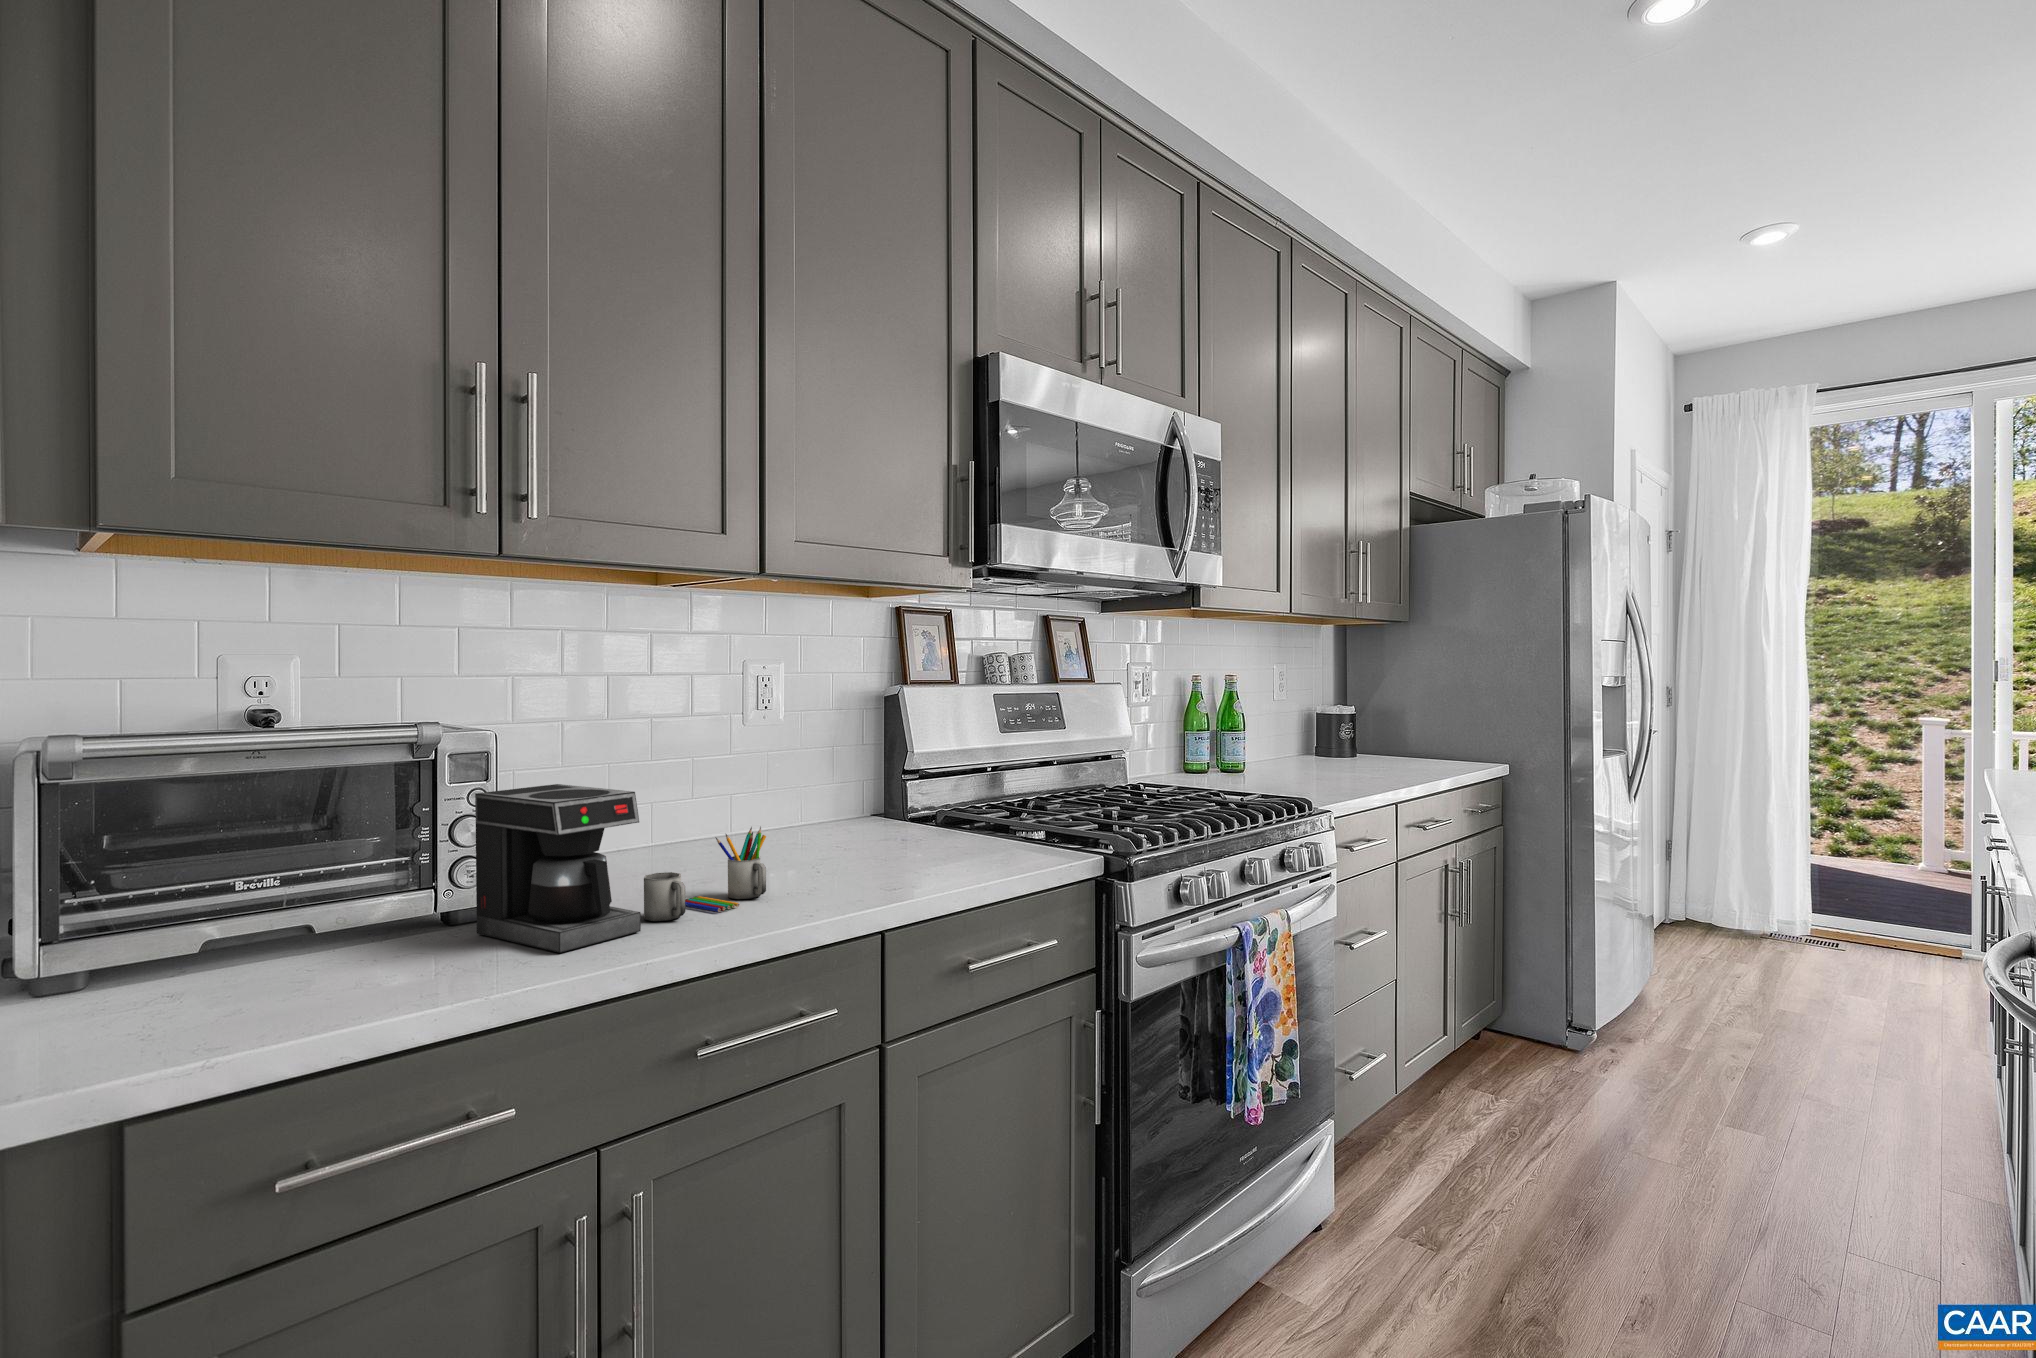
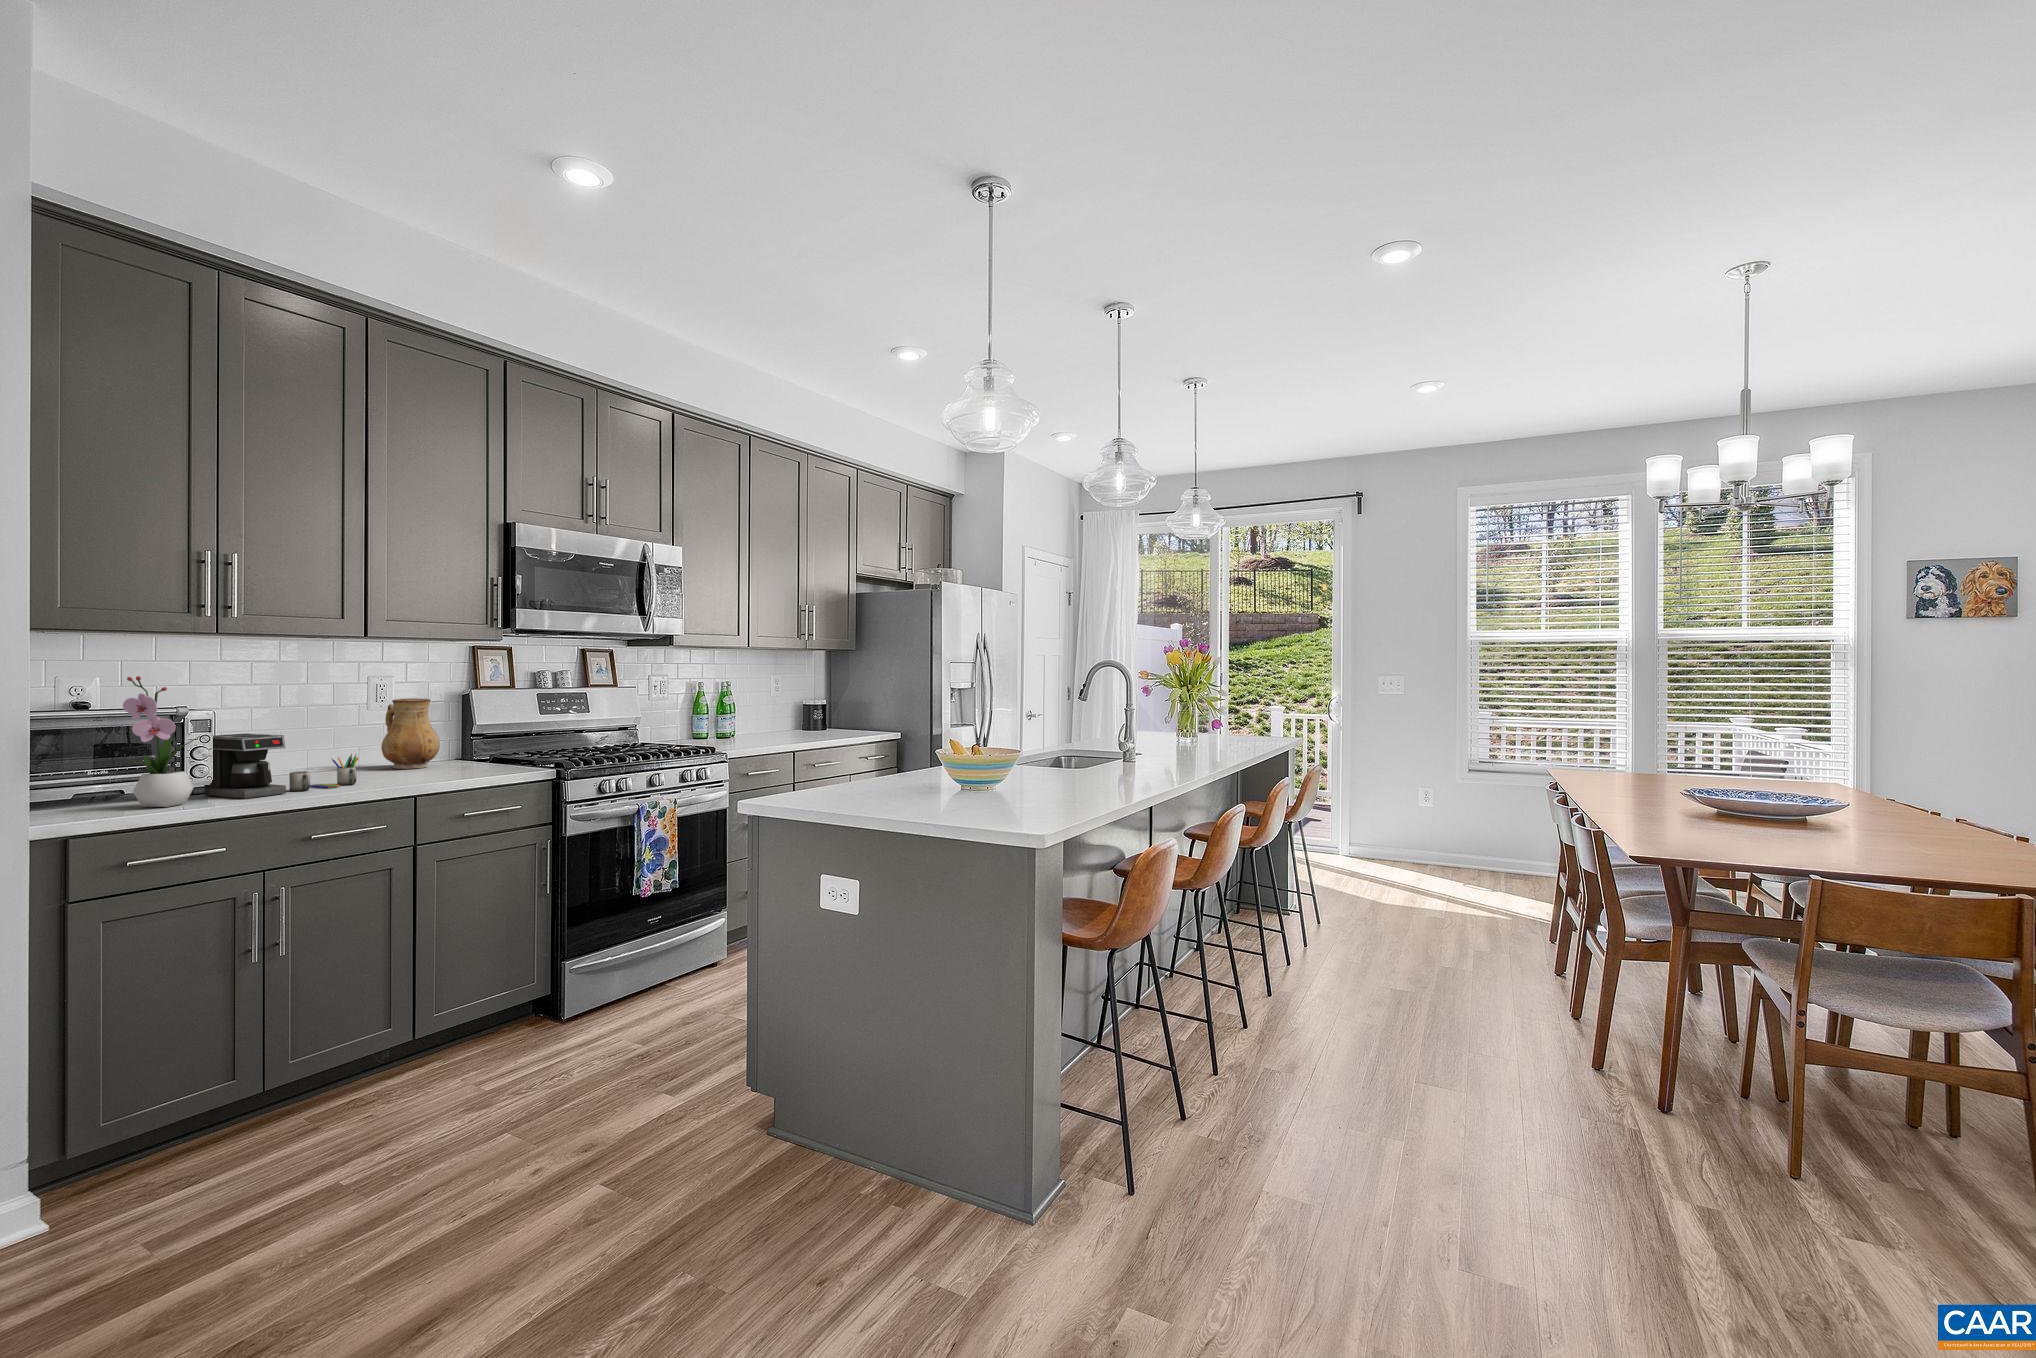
flower arrangement: none [292,645,468,988] -> present [123,676,200,807]
ceramic pitcher: none [771,704,869,845] -> present [381,698,440,769]

